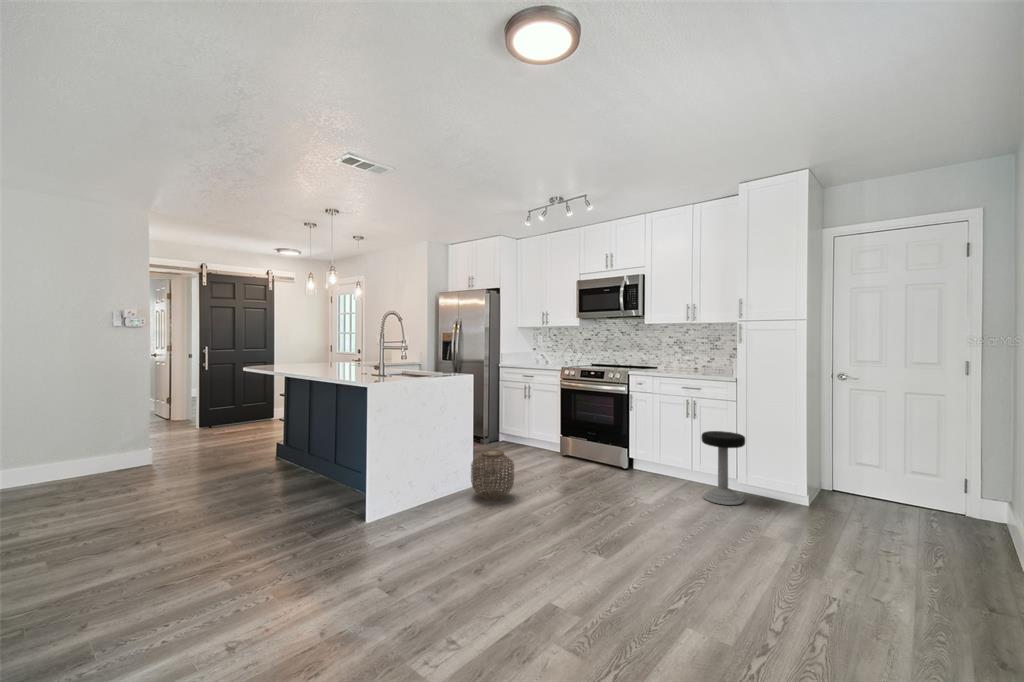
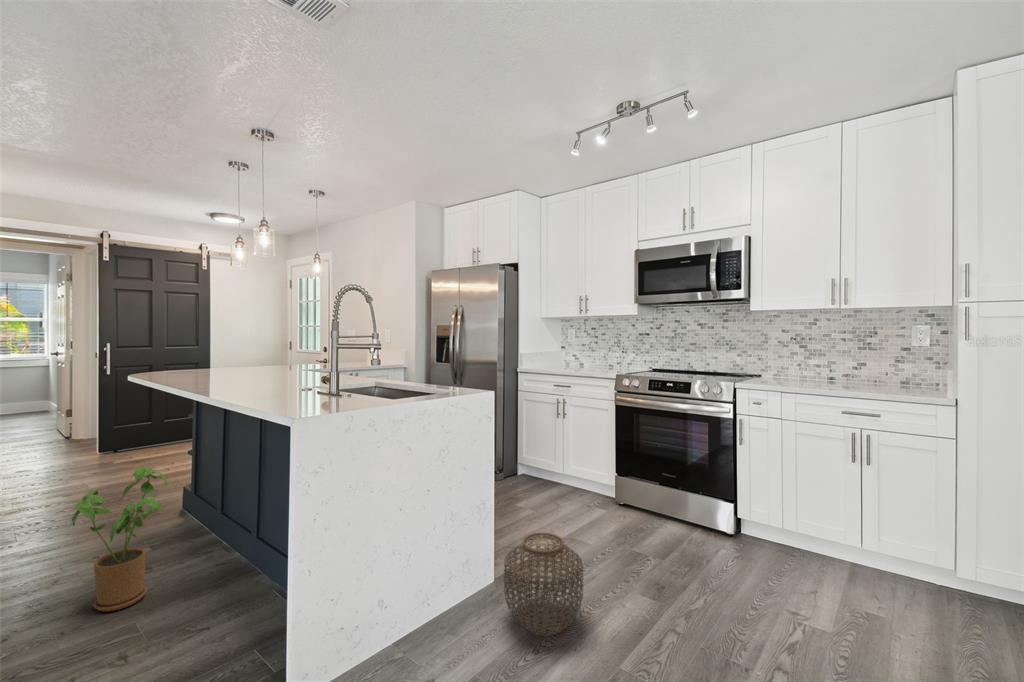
house plant: none [237,413,285,490] -> present [72,467,167,611]
stool: present [701,431,745,505] -> none [904,492,1002,637]

